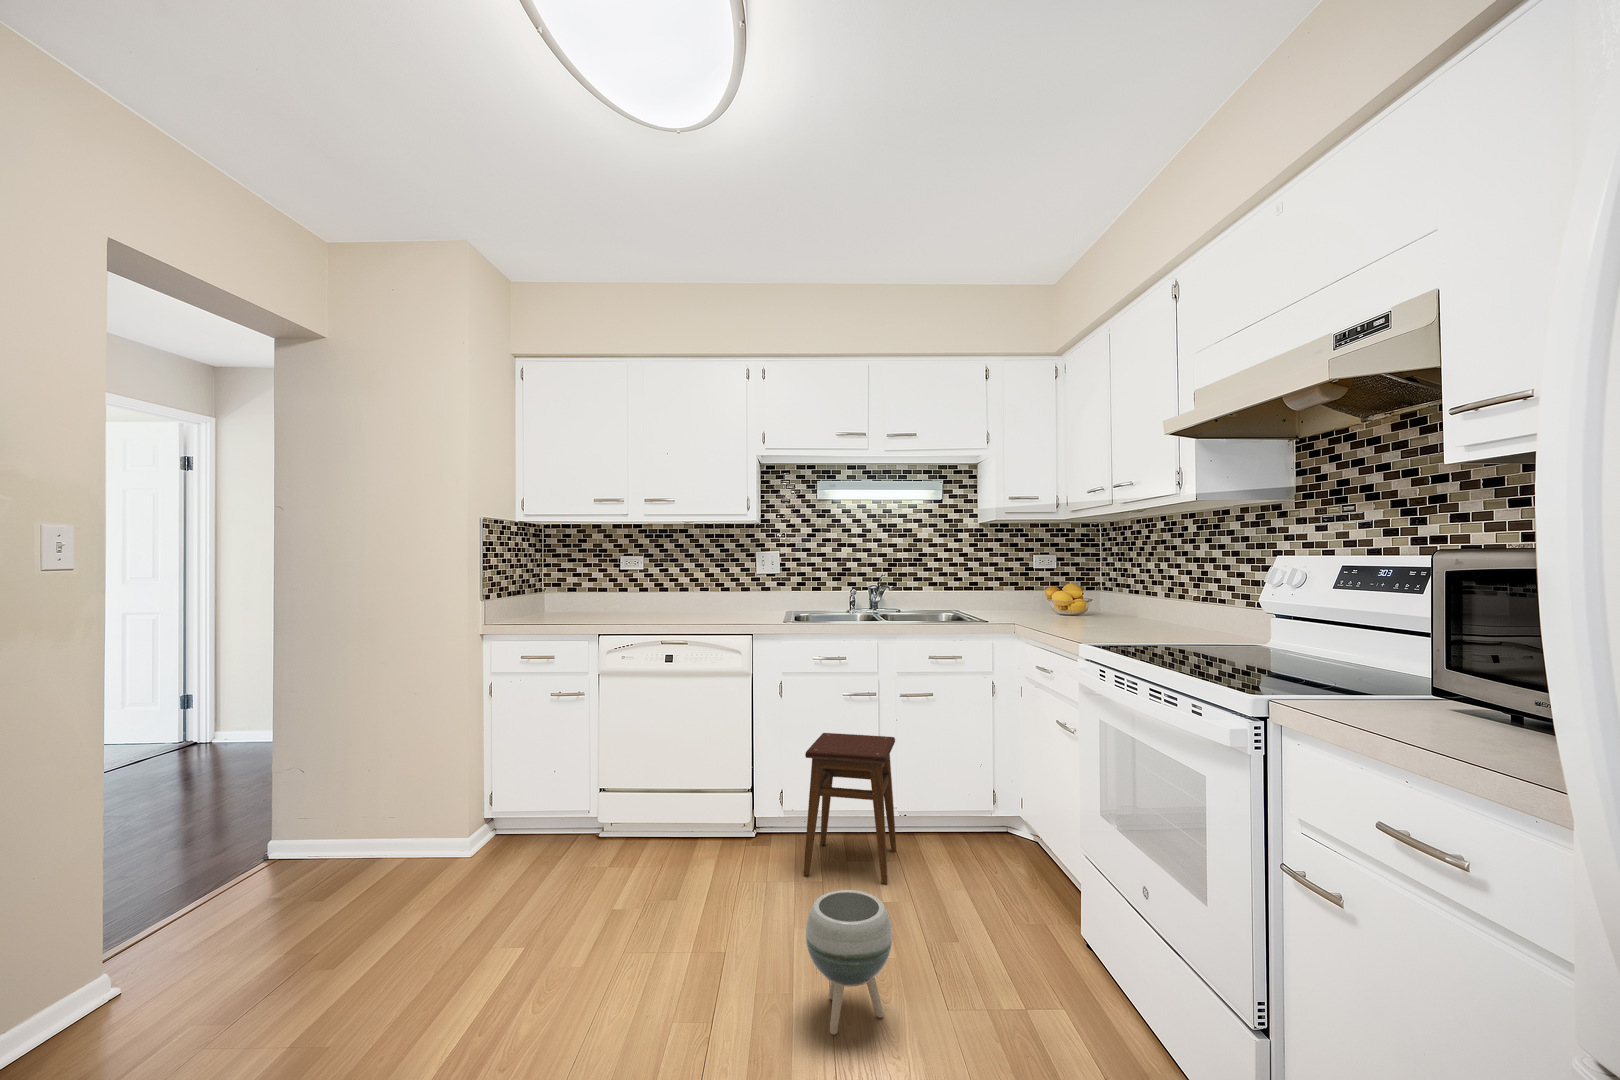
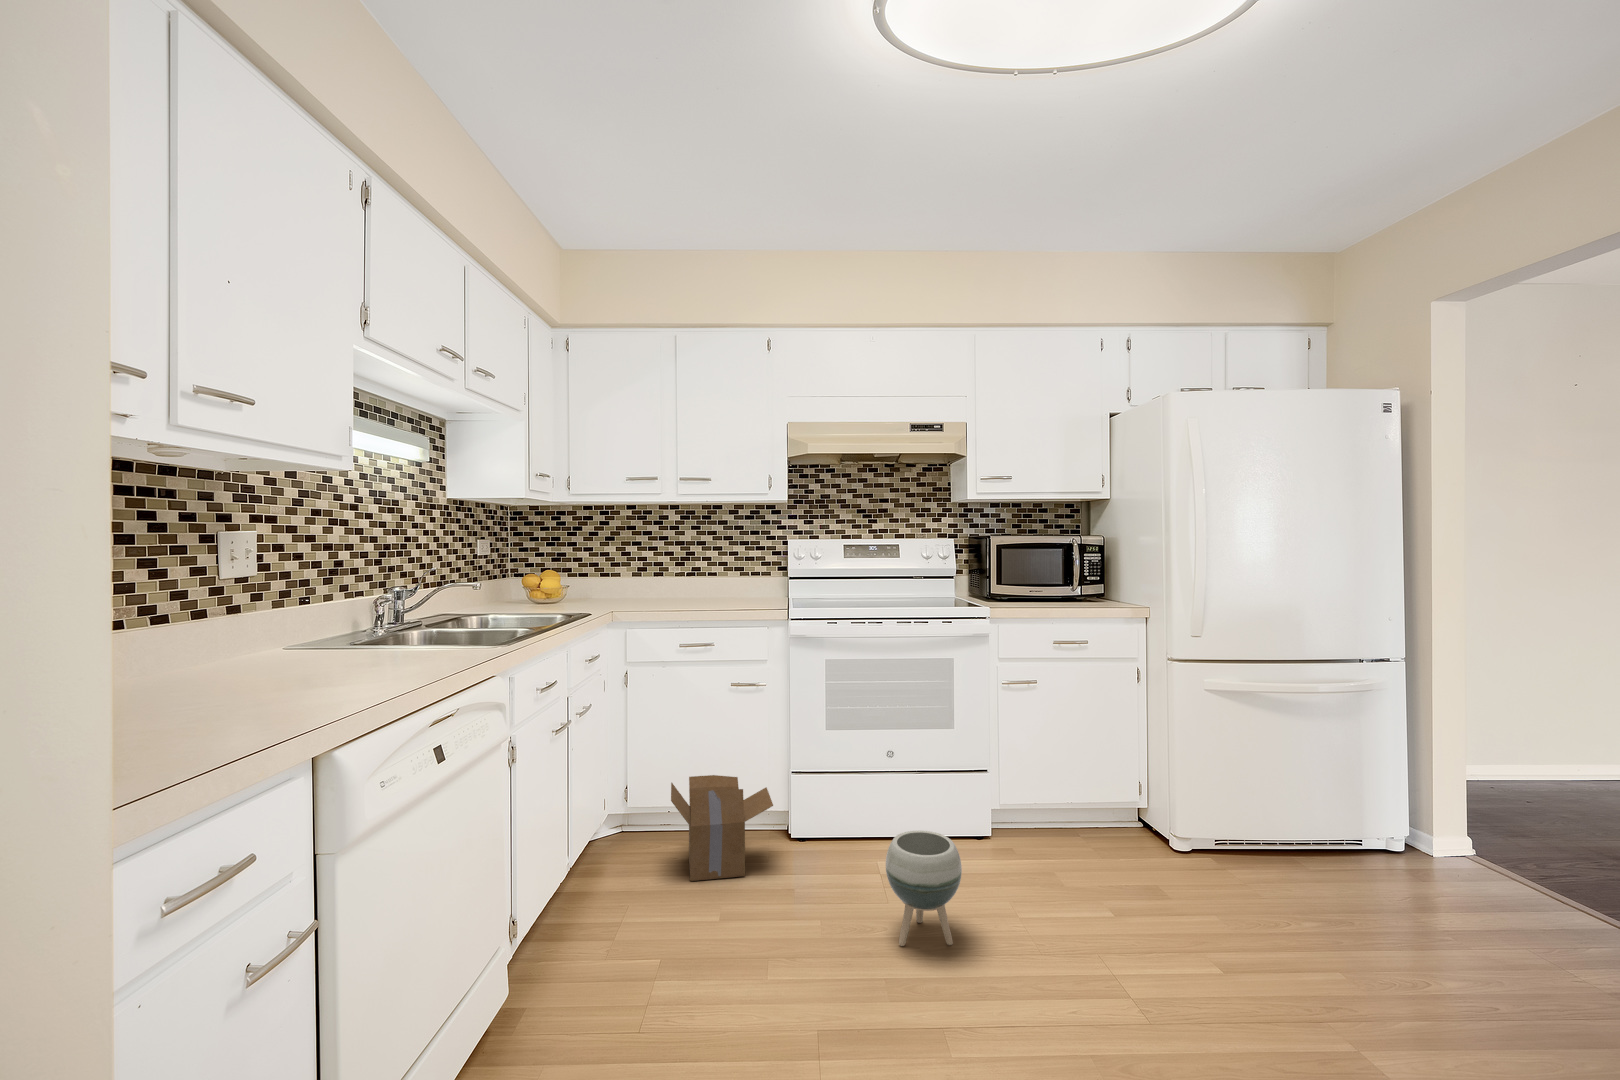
stool: present [804,733,896,884] -> none [549,762,689,964]
cardboard box: none [928,795,1025,906] -> present [671,775,773,881]

